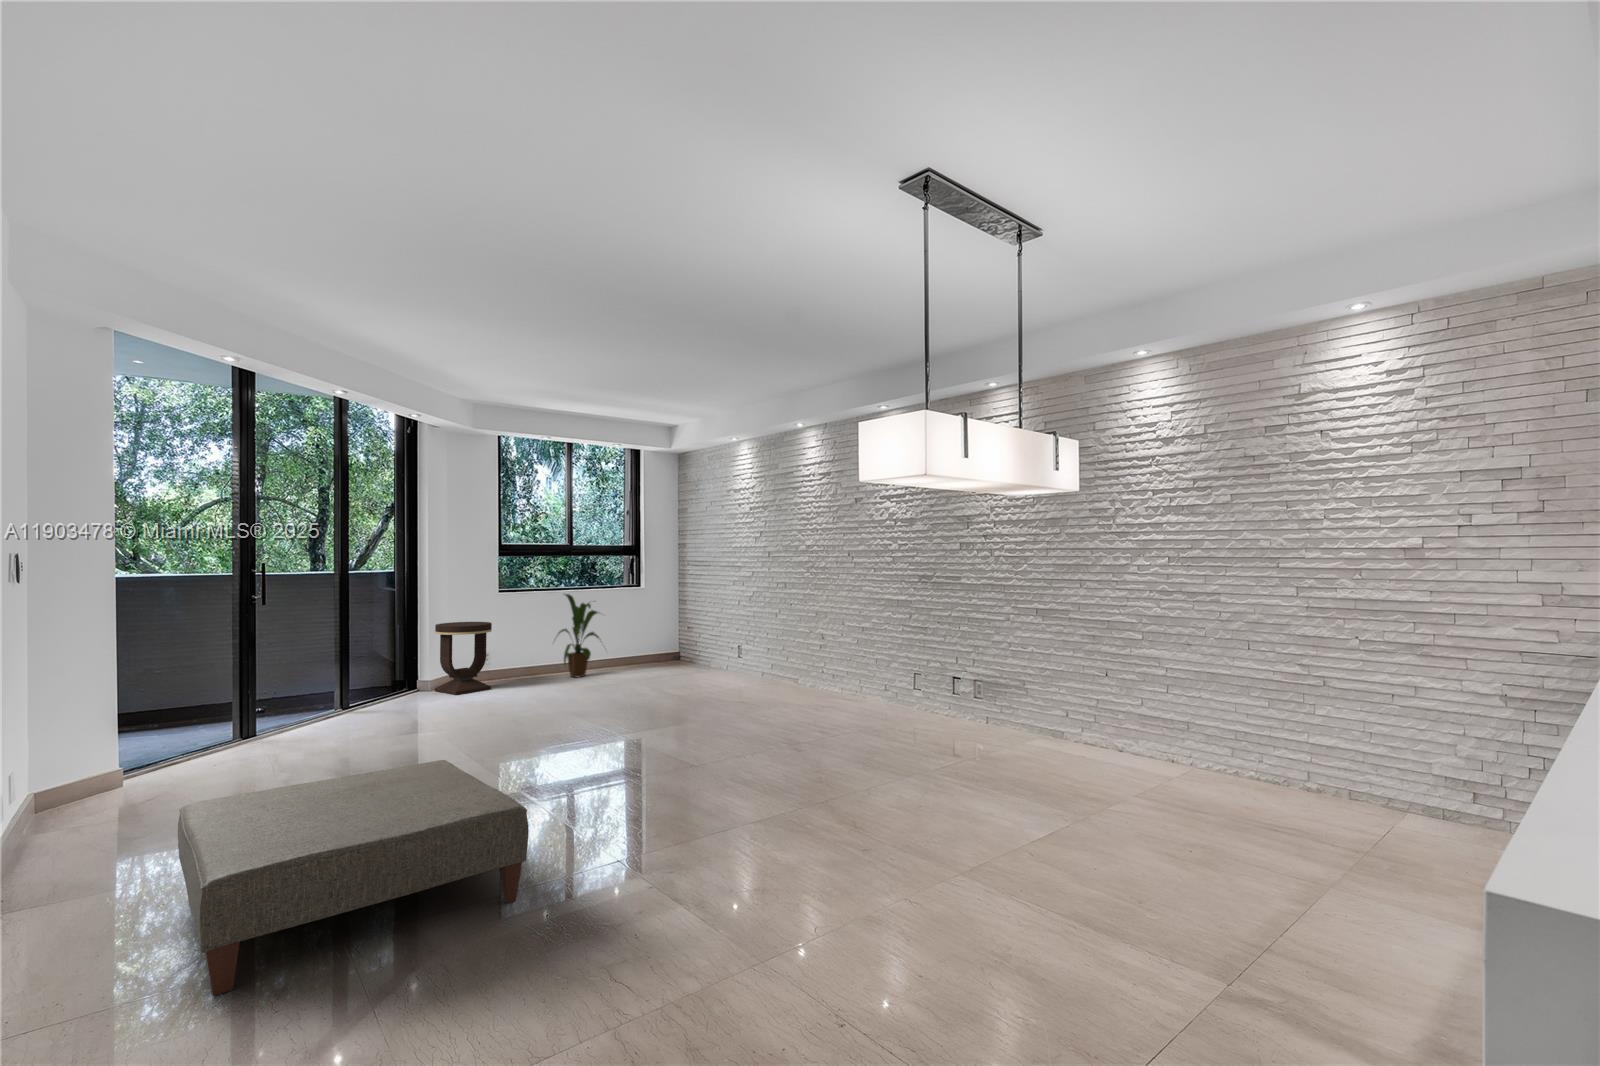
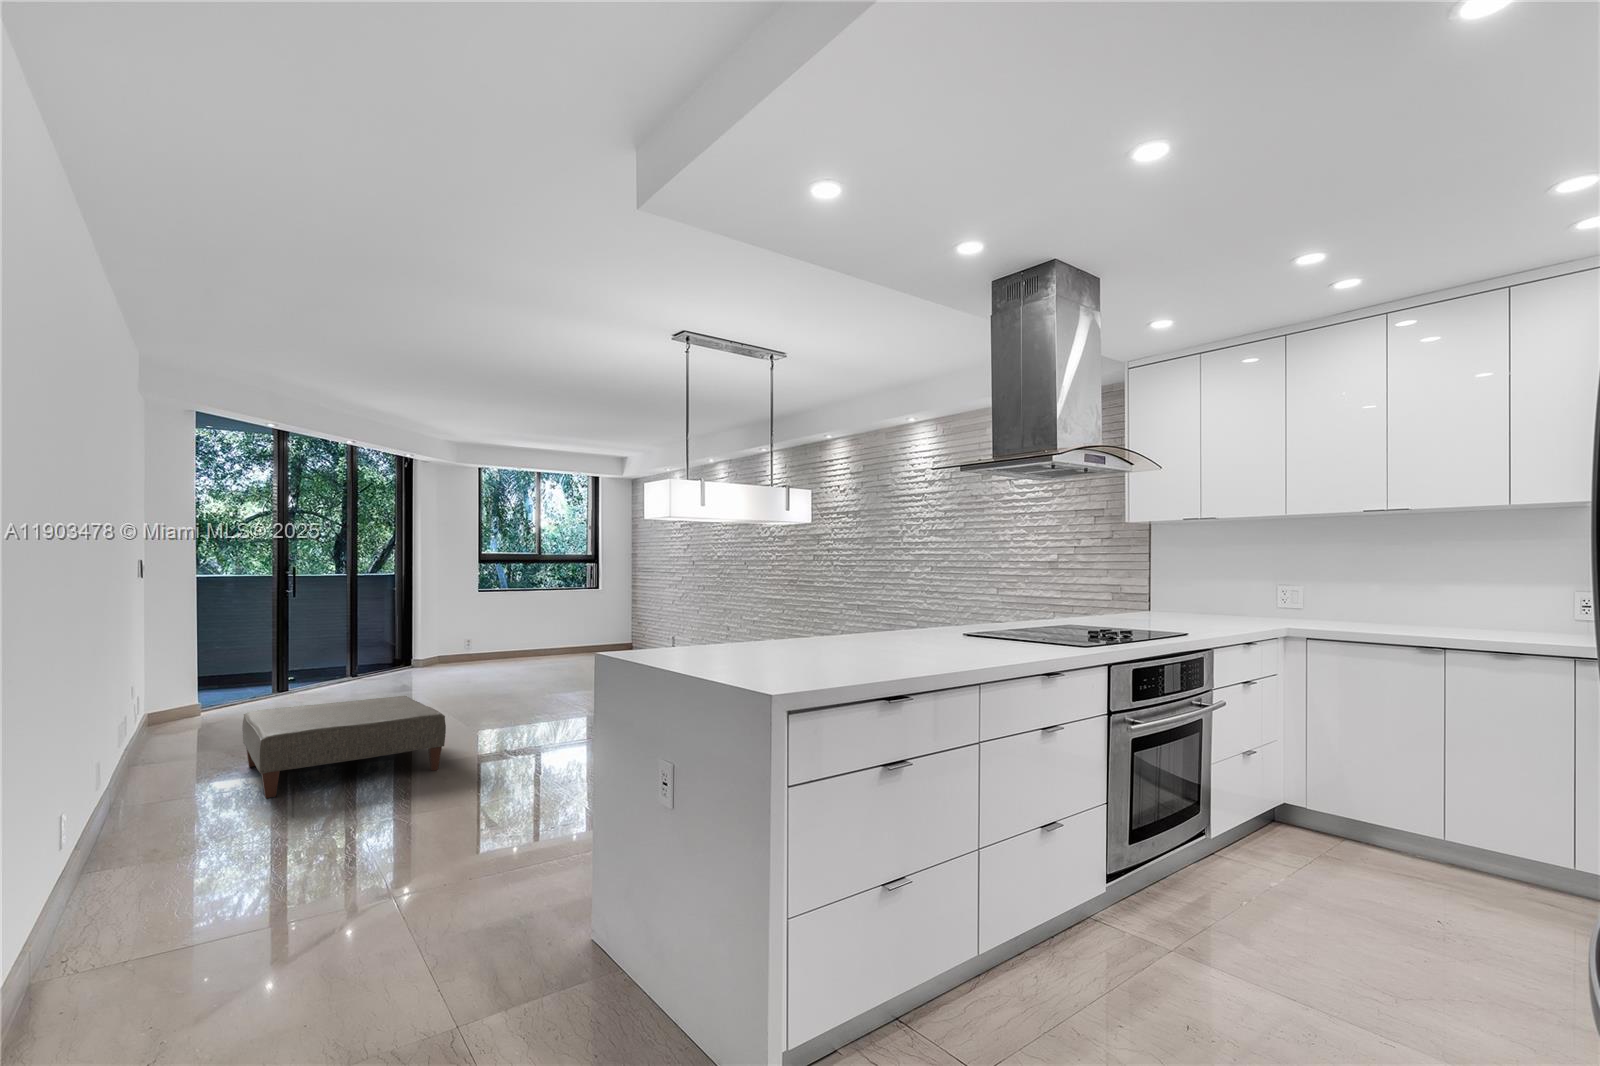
house plant: present [558,594,600,678] -> none [520,594,565,662]
side table: present [435,622,492,695] -> none [423,616,468,672]

